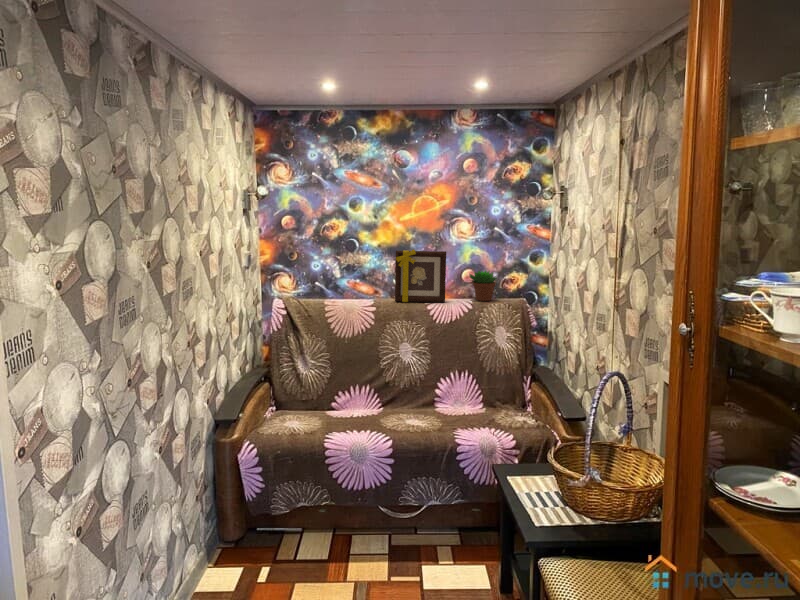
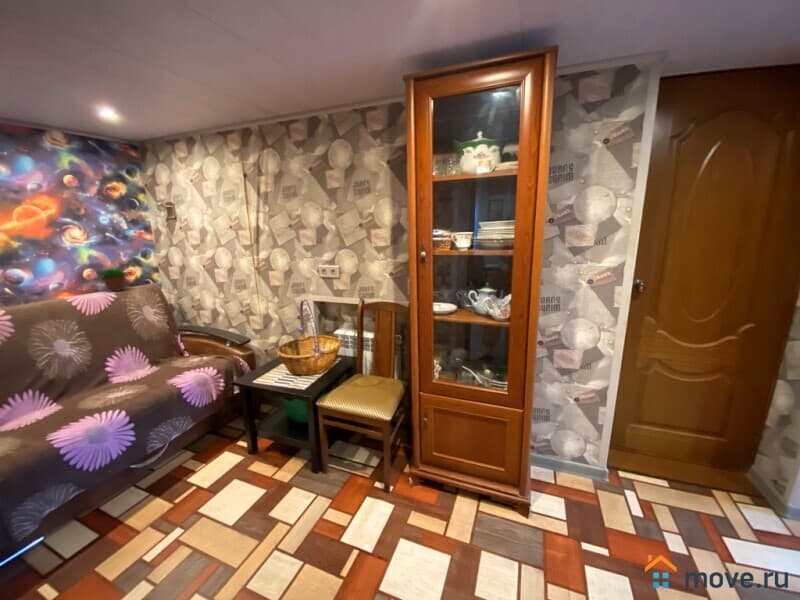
picture frame: present [395,249,446,302] -> none [13,255,86,306]

